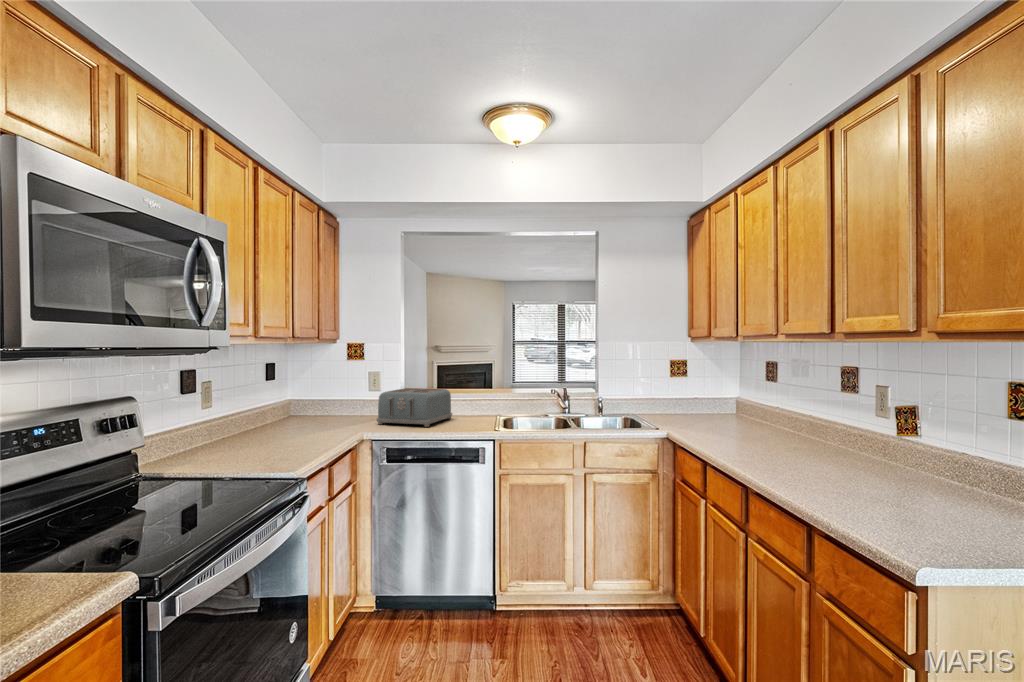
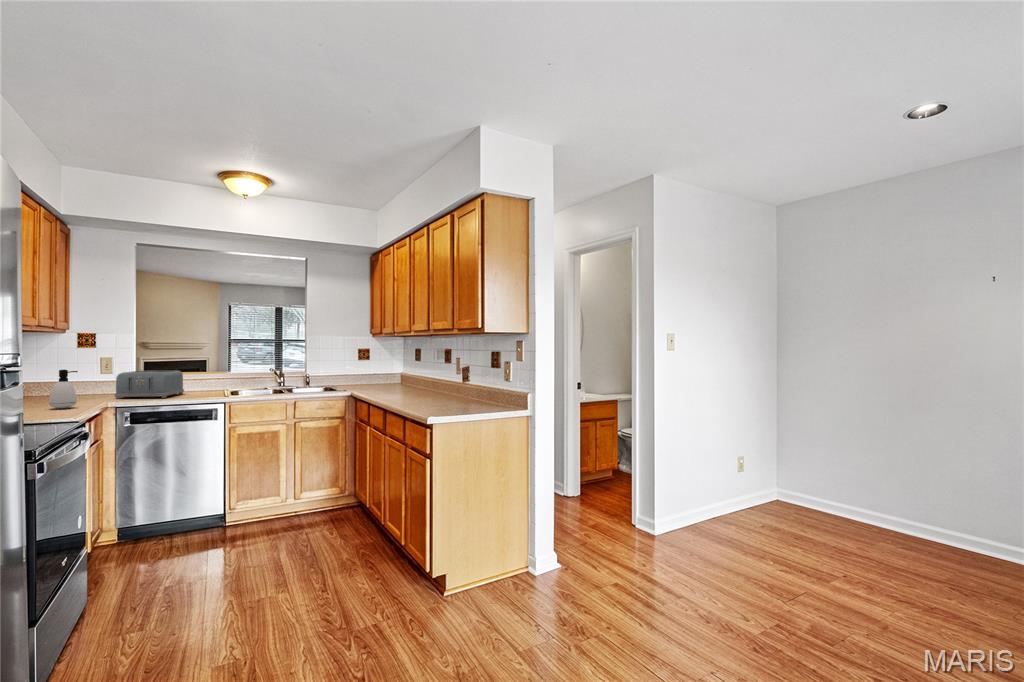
soap dispenser: none [299,392,327,441] -> present [49,370,78,408]

